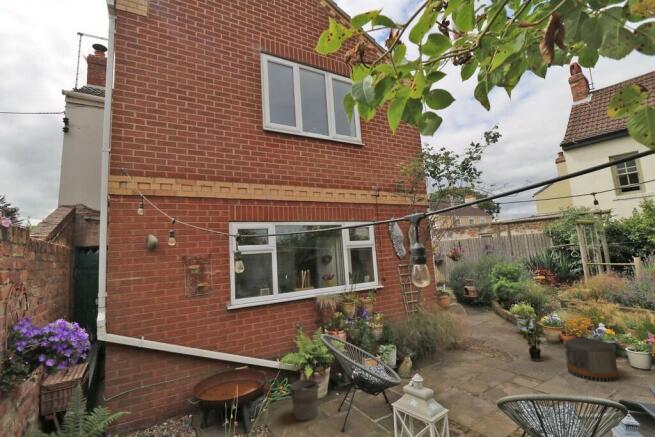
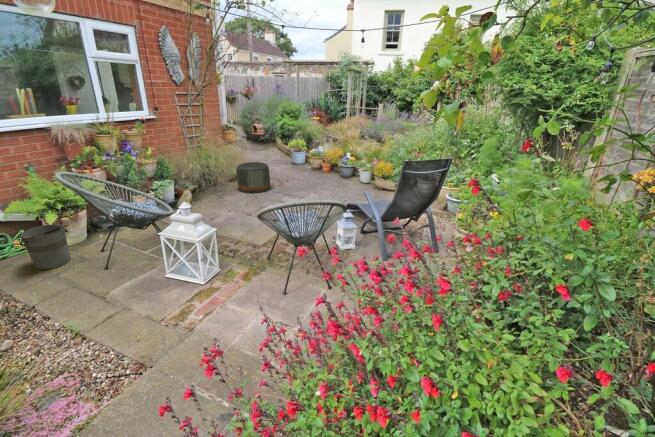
potted plant: present [519,317,545,361] -> none [291,147,311,185]
pouf: present [565,338,618,381] -> present [237,162,270,193]

